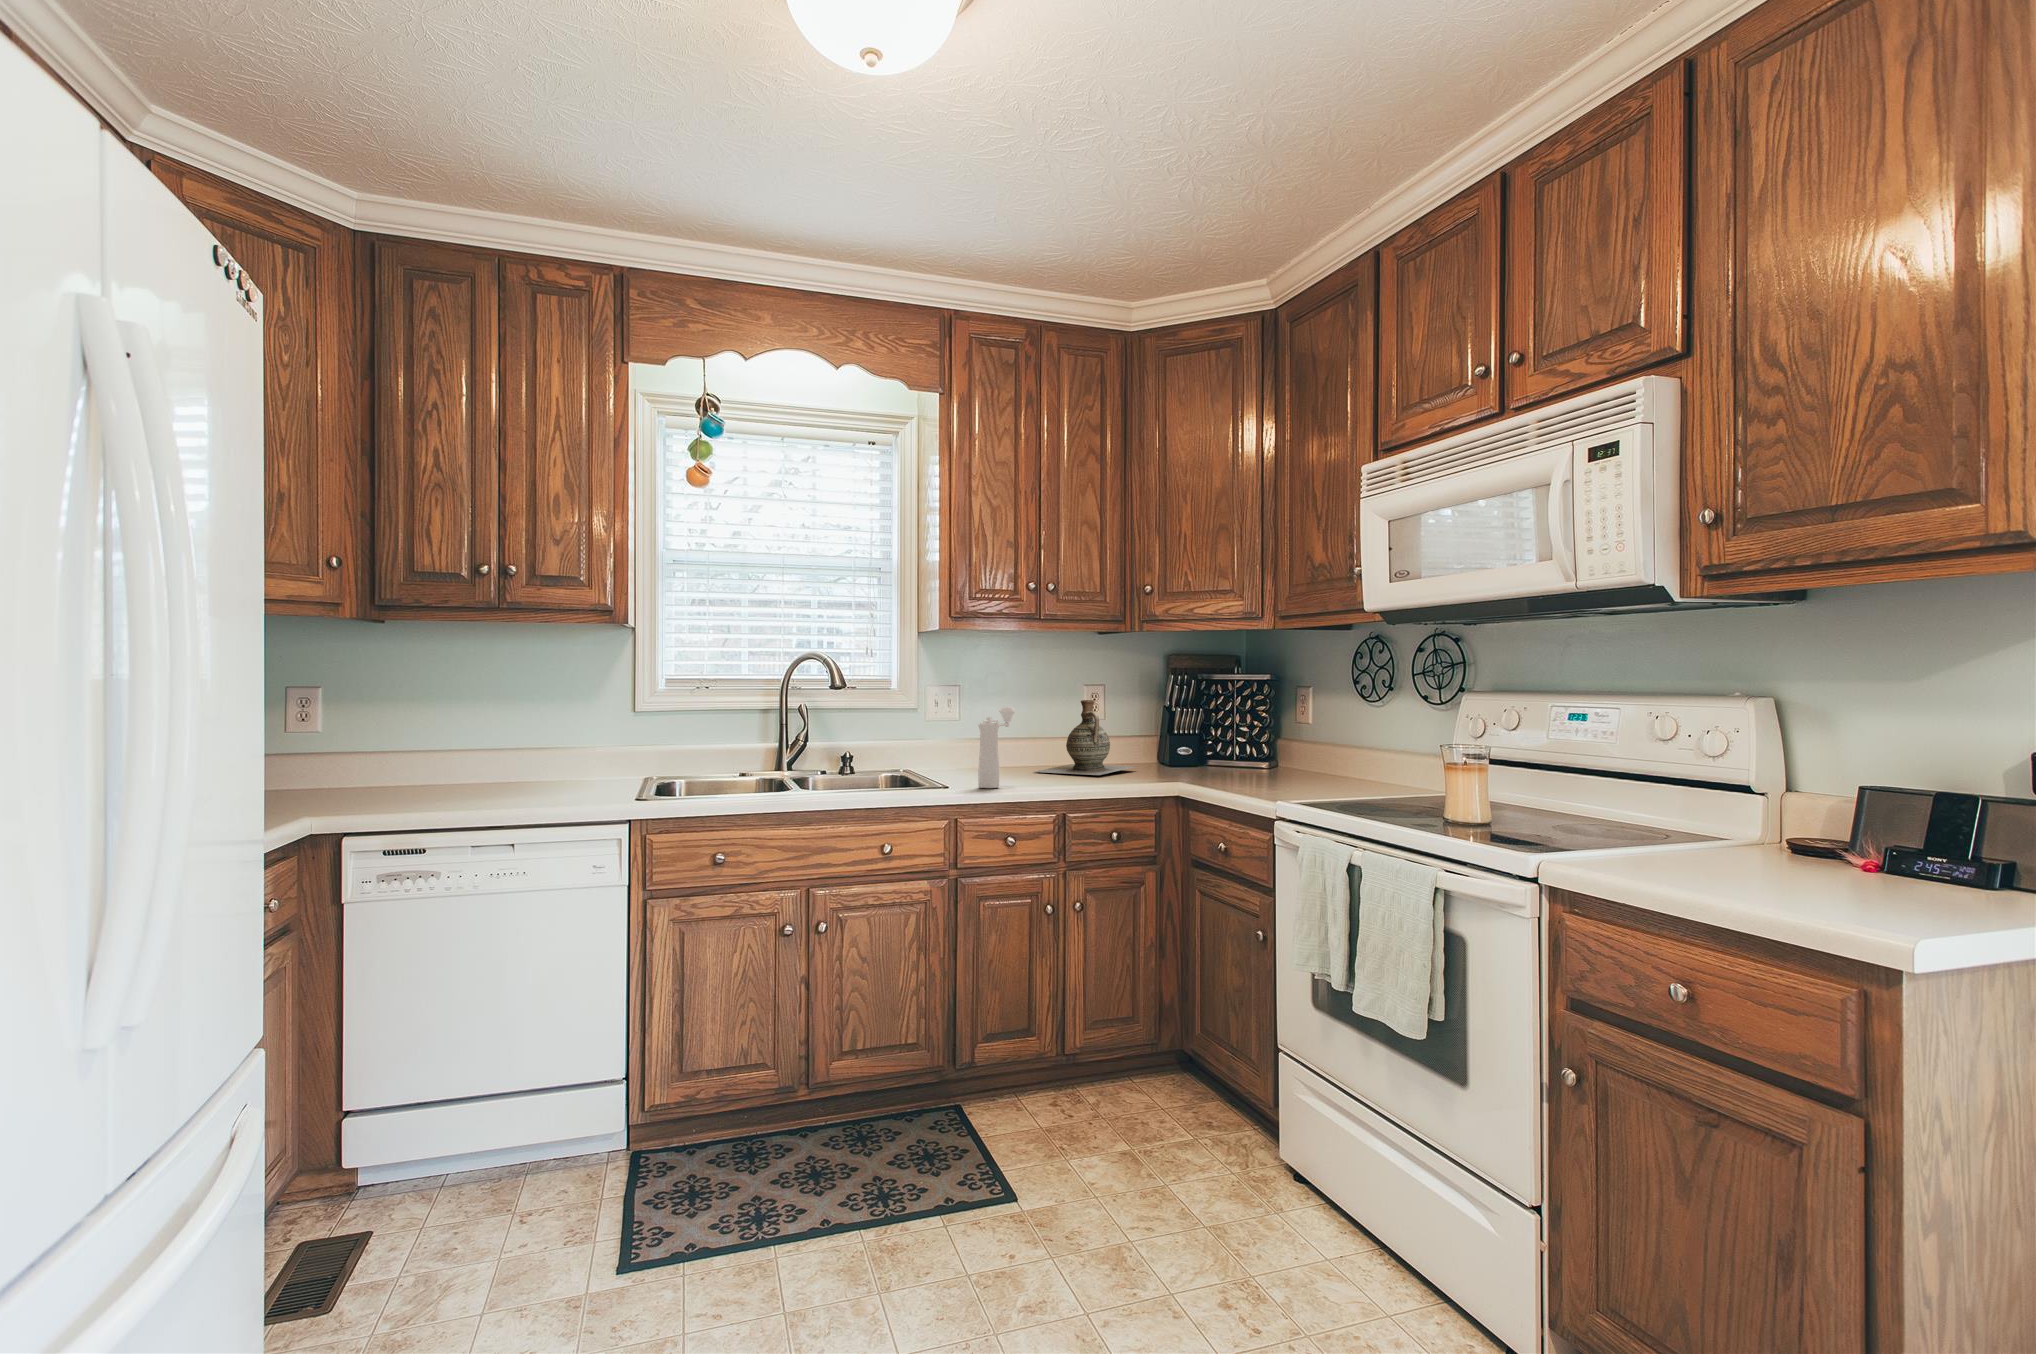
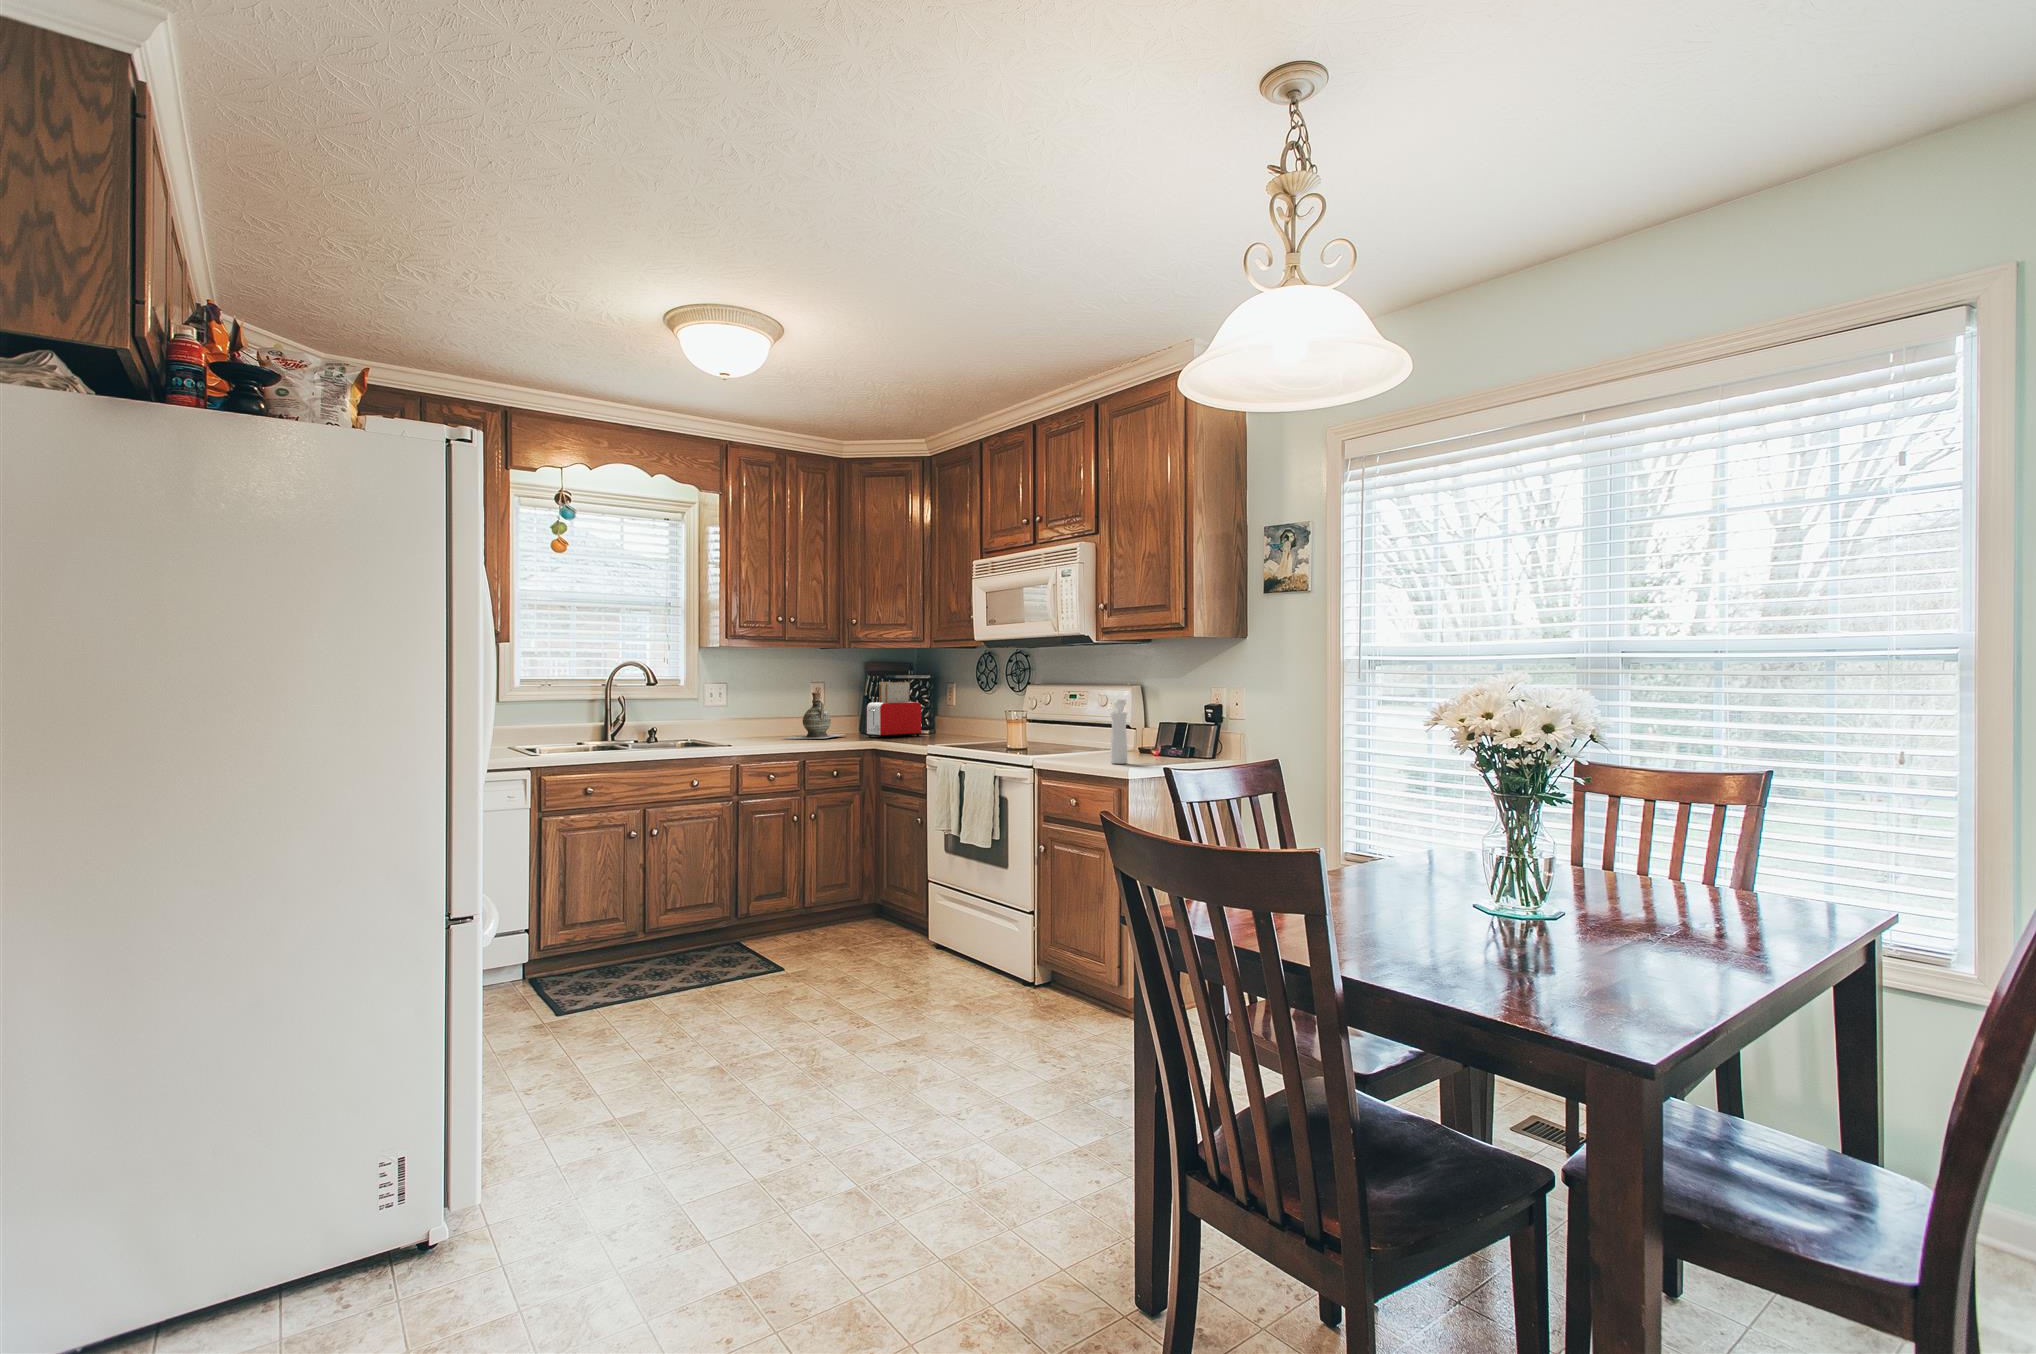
toaster: none [1167,684,1257,776] -> present [867,682,921,738]
pepper mill: present [978,707,1015,788] -> present [1110,700,1127,764]

